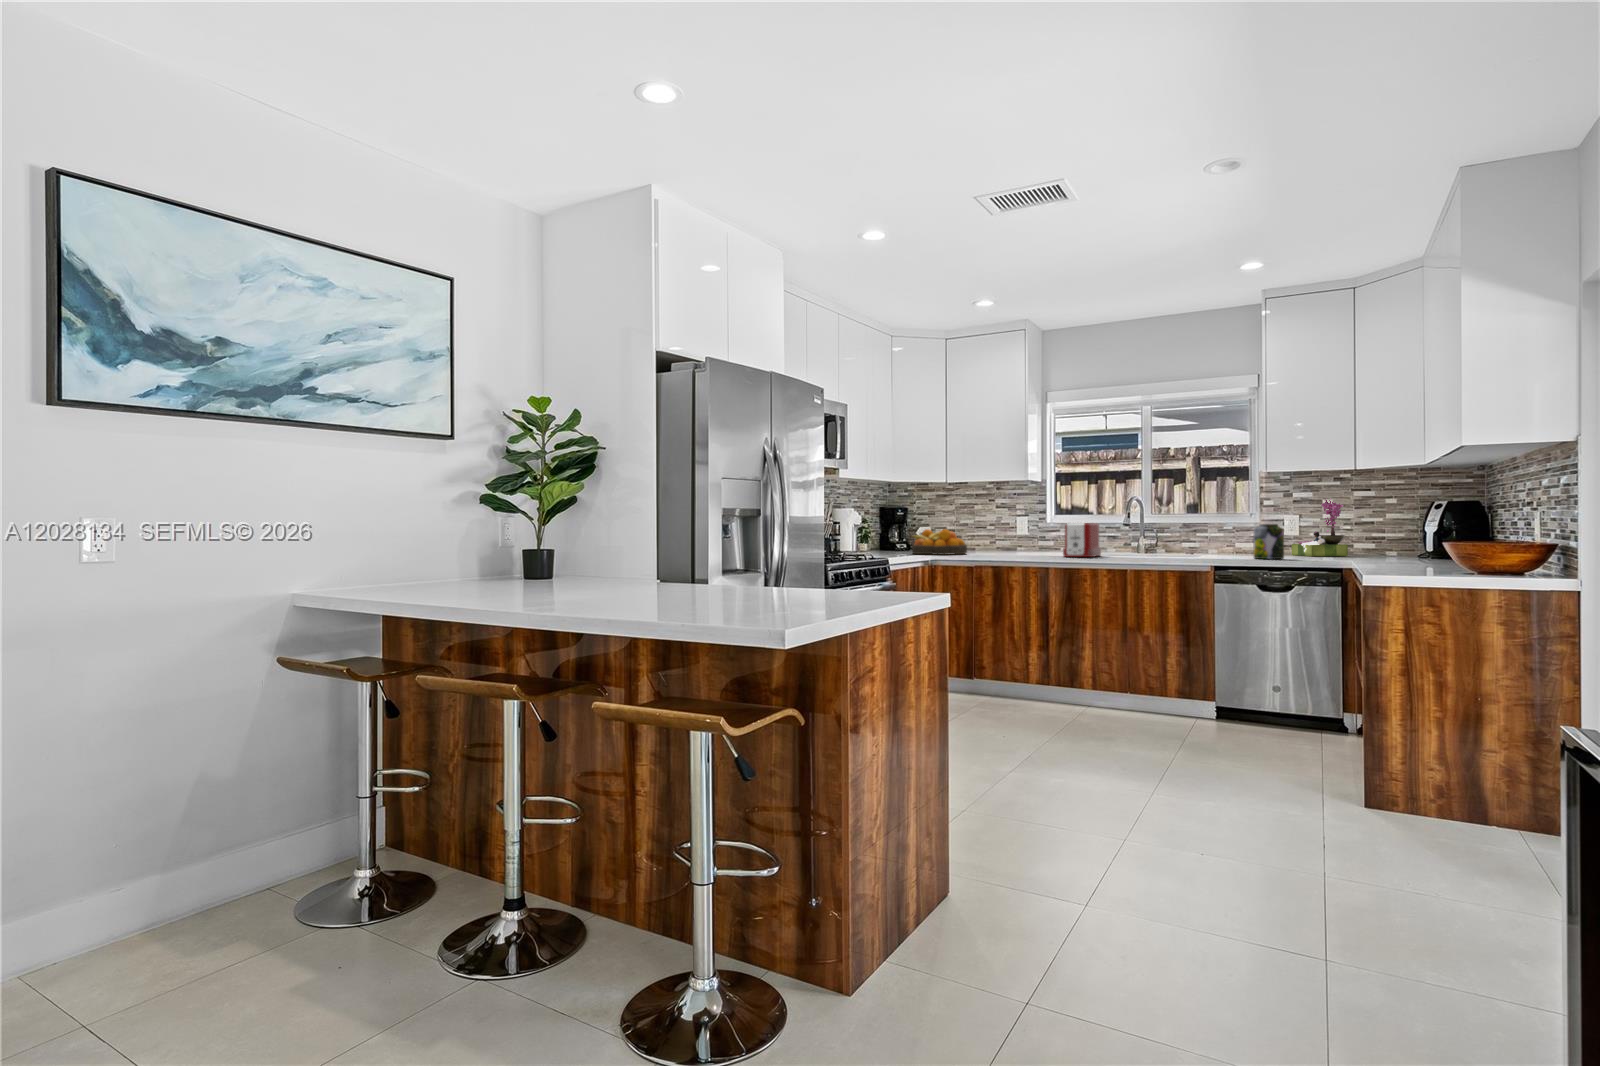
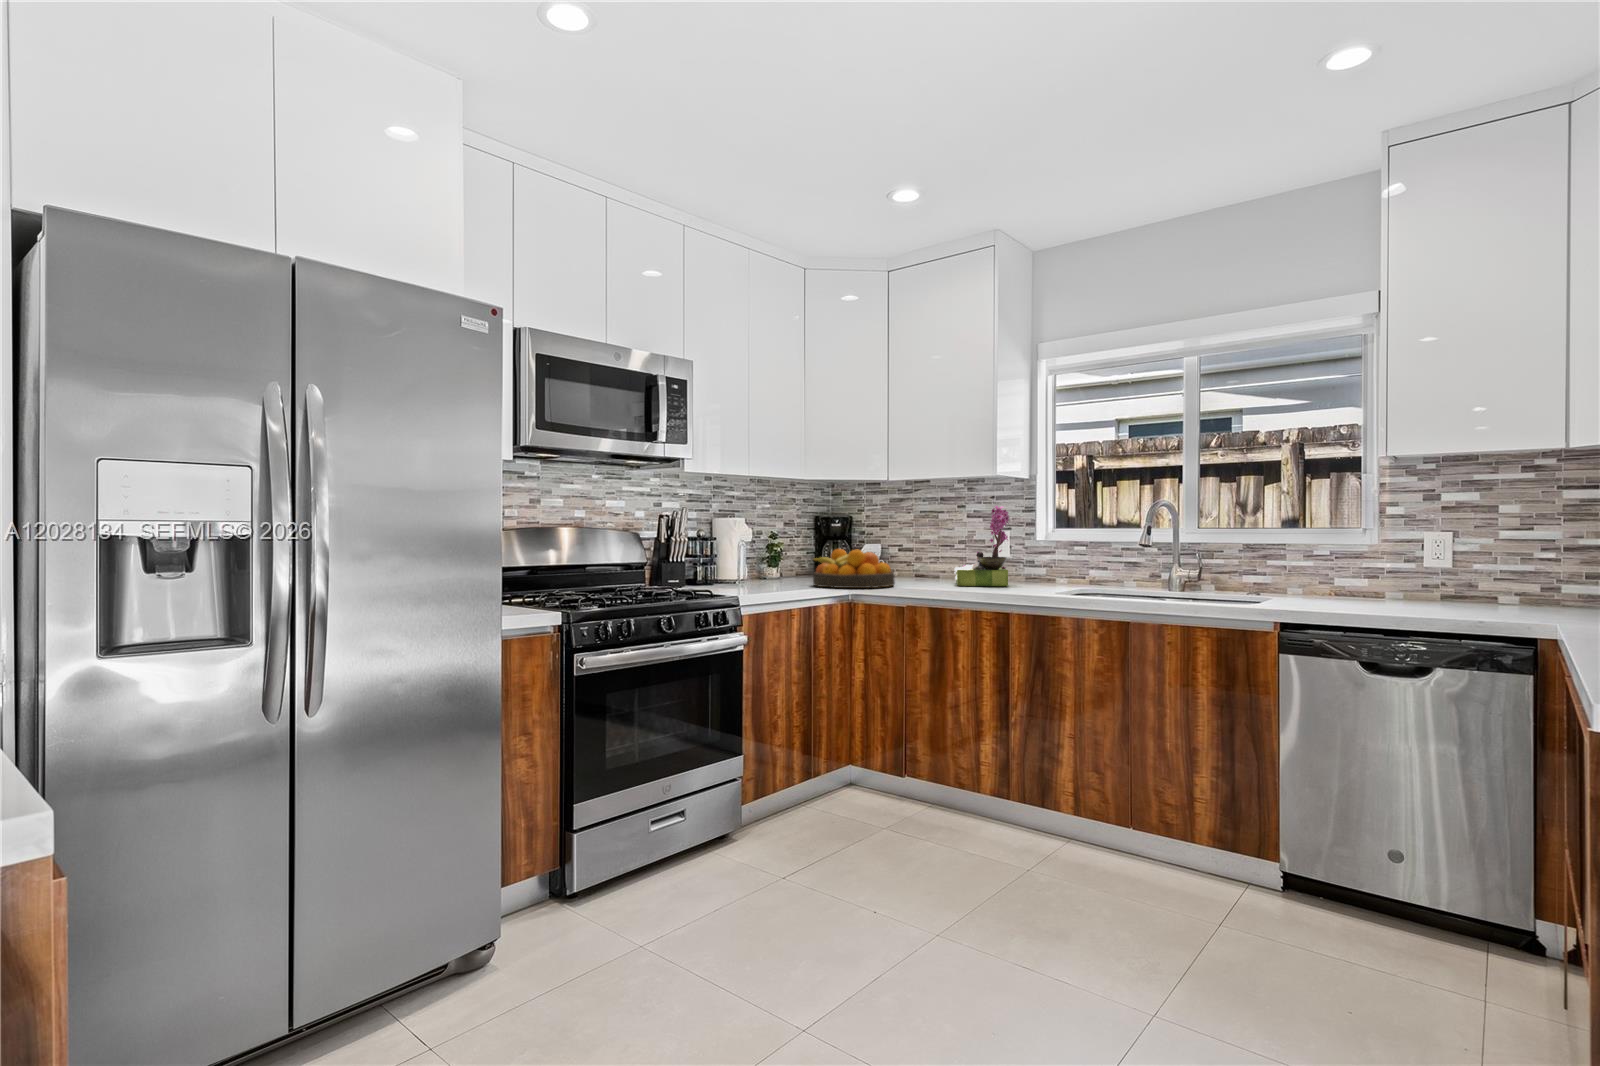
flower arrangement: present [1292,499,1348,556] -> present [954,506,1013,586]
toaster: present [1063,523,1101,557] -> none [1021,543,1093,600]
jar: present [1253,524,1284,559] -> none [1357,548,1417,614]

